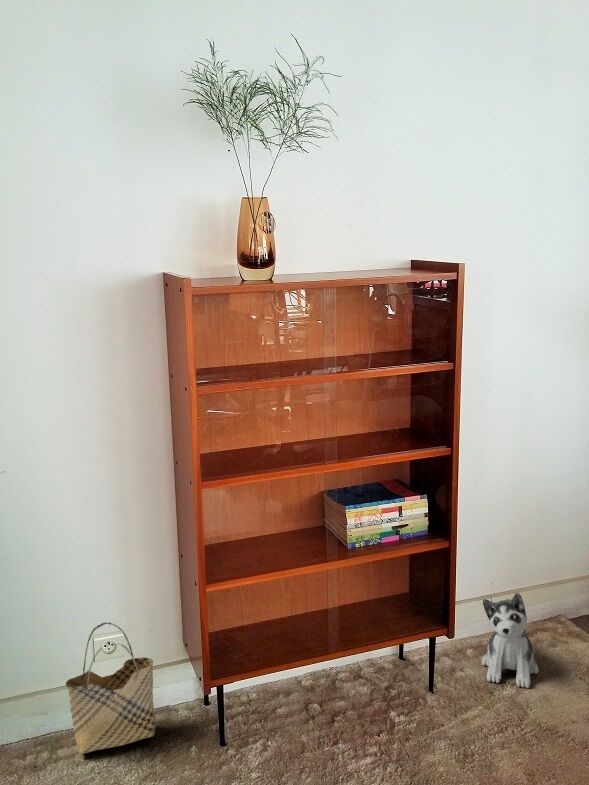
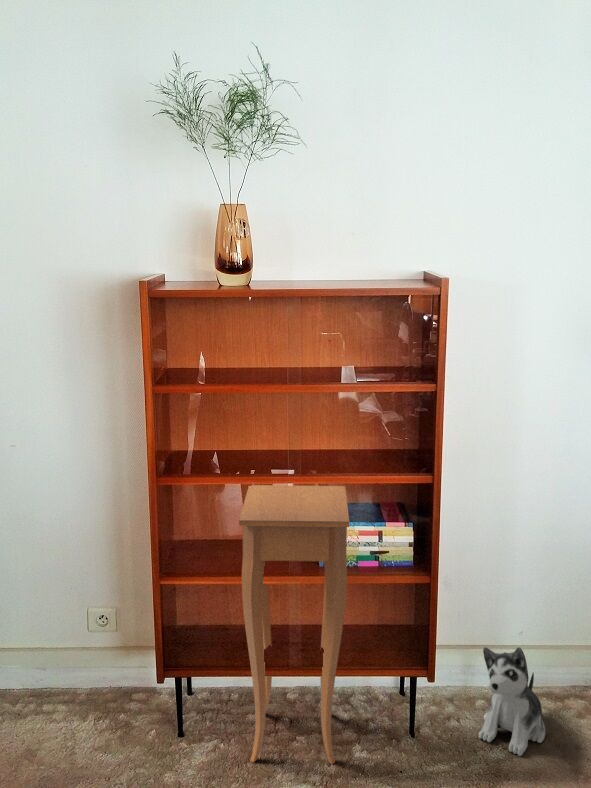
side table: none [270,469,400,751] -> present [239,485,349,764]
woven basket: present [66,622,155,755] -> none [50,598,133,714]

